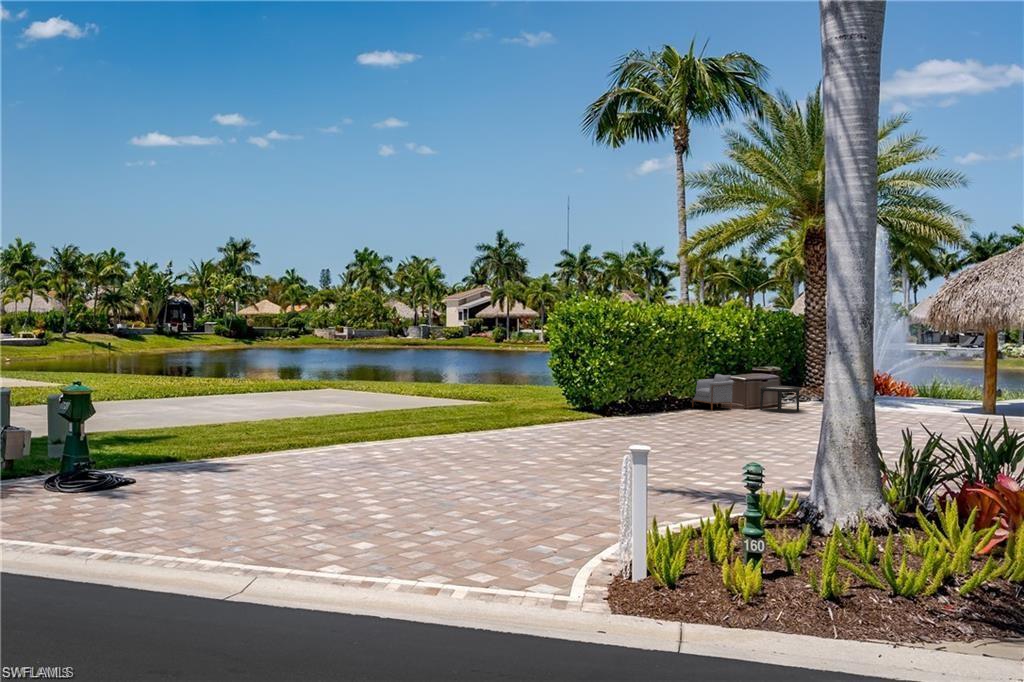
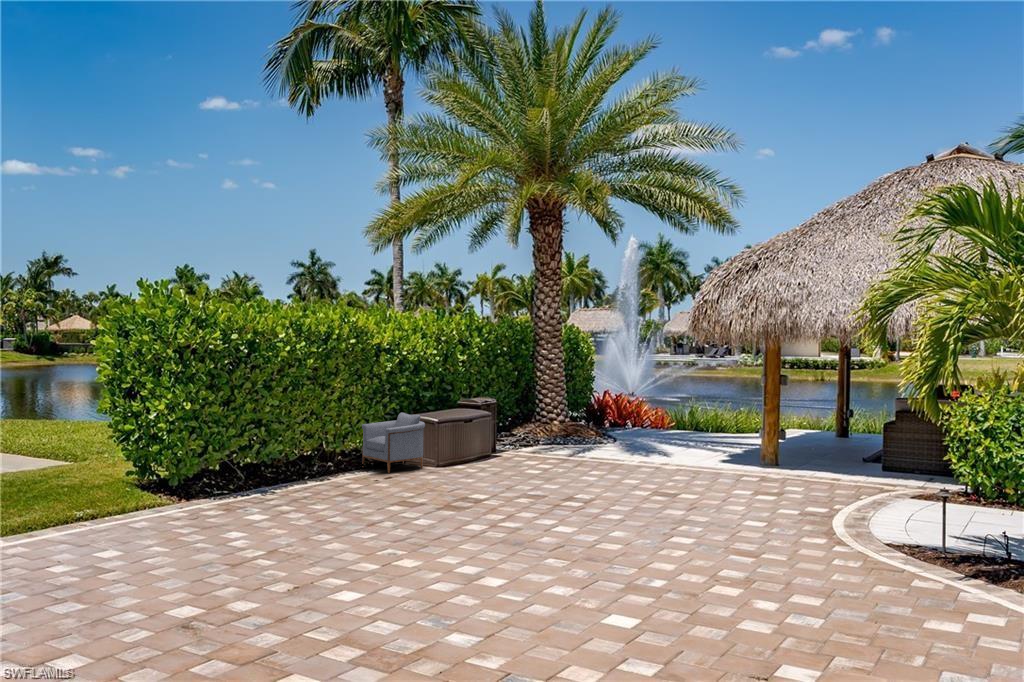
round table: present [759,385,801,412] -> none [463,427,526,471]

